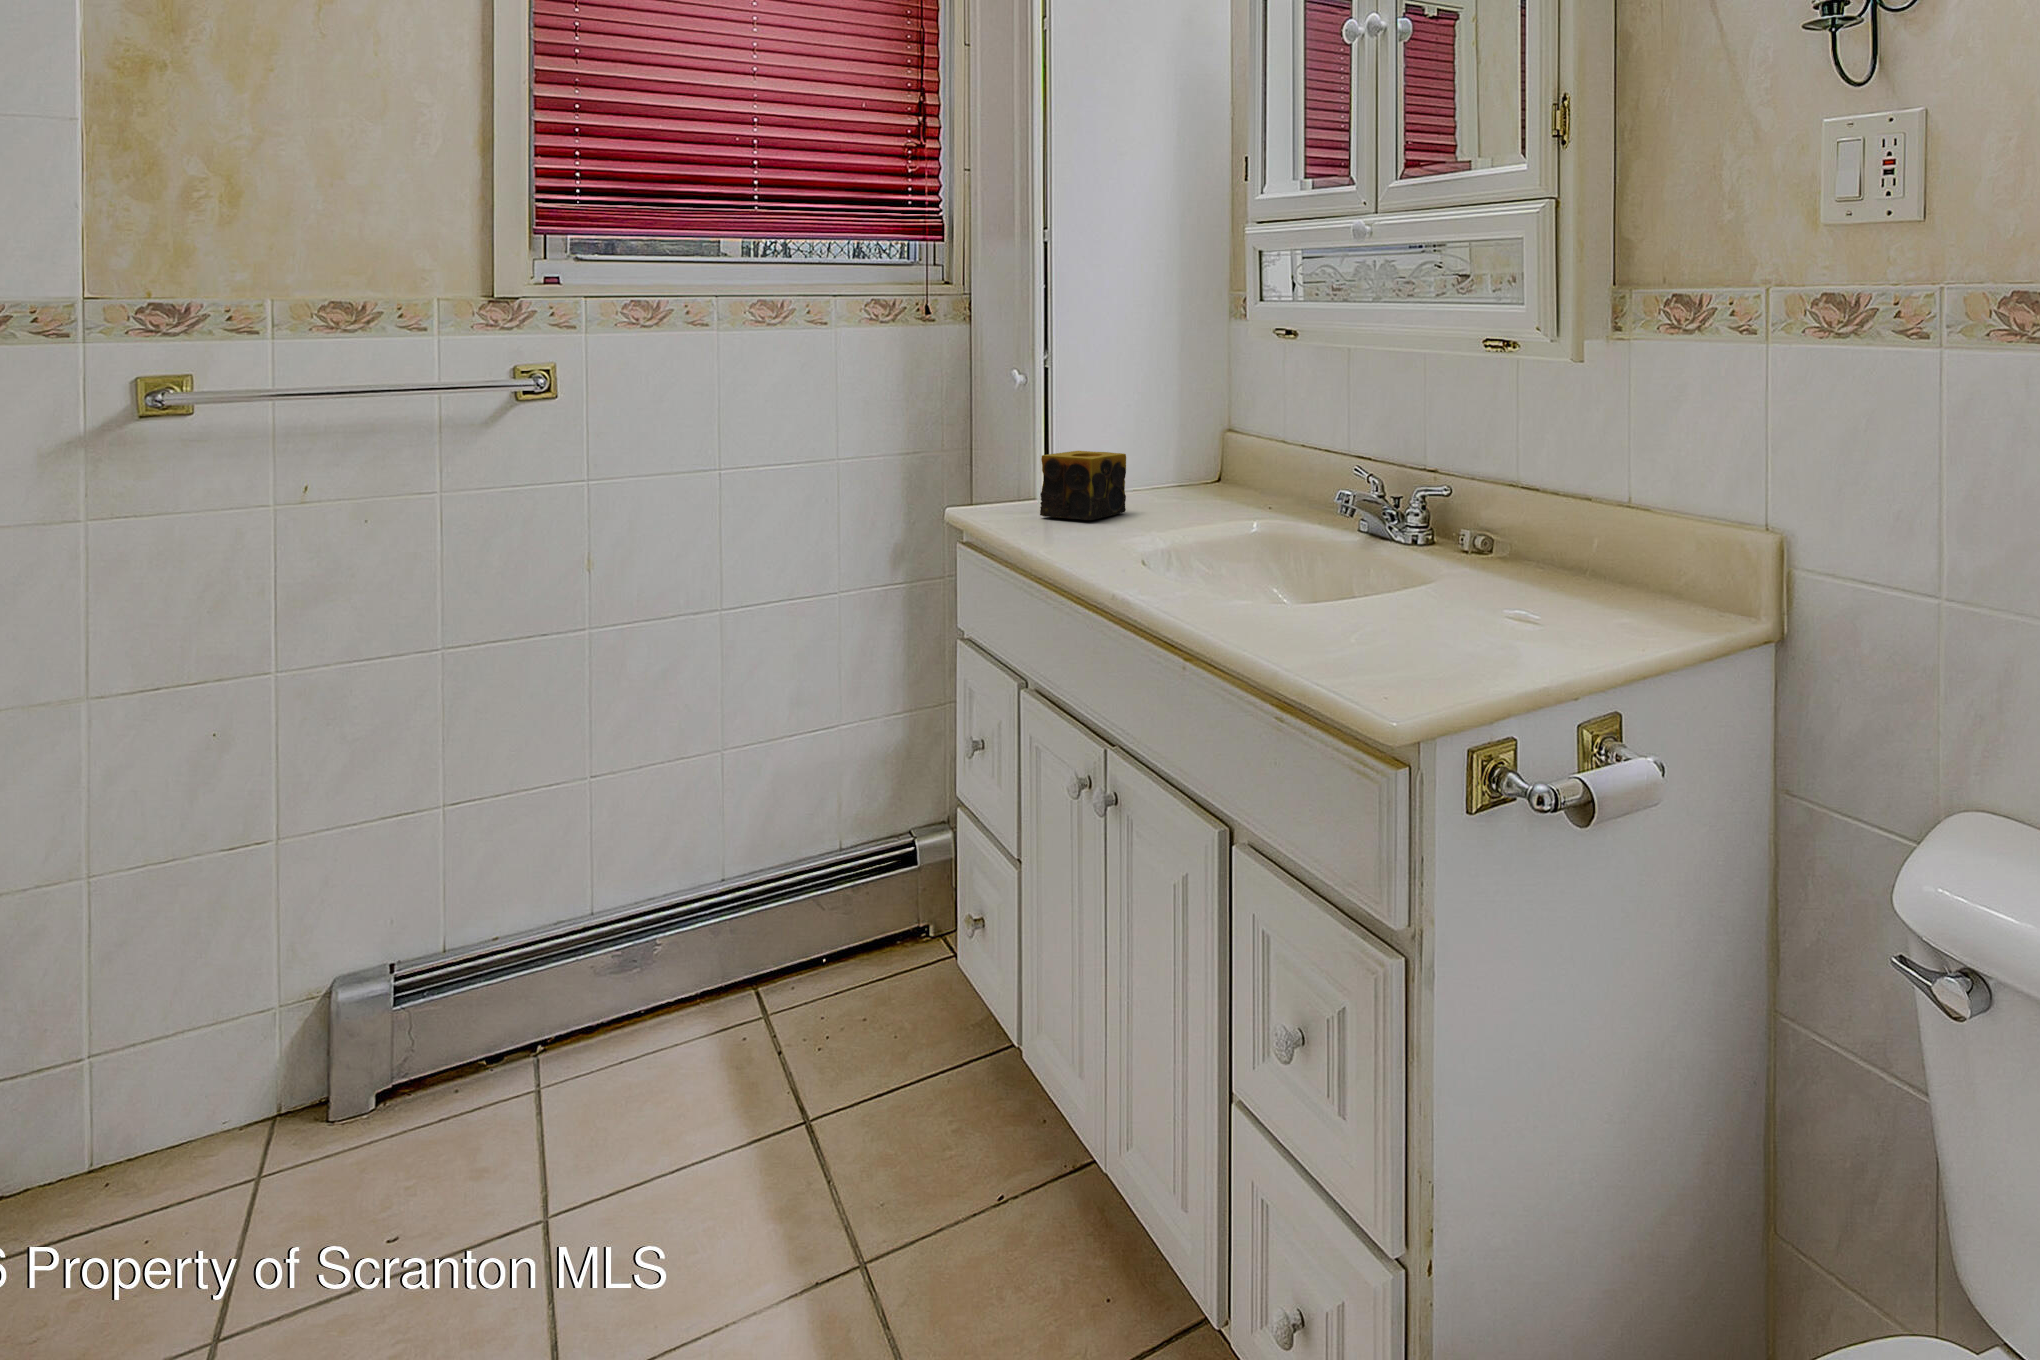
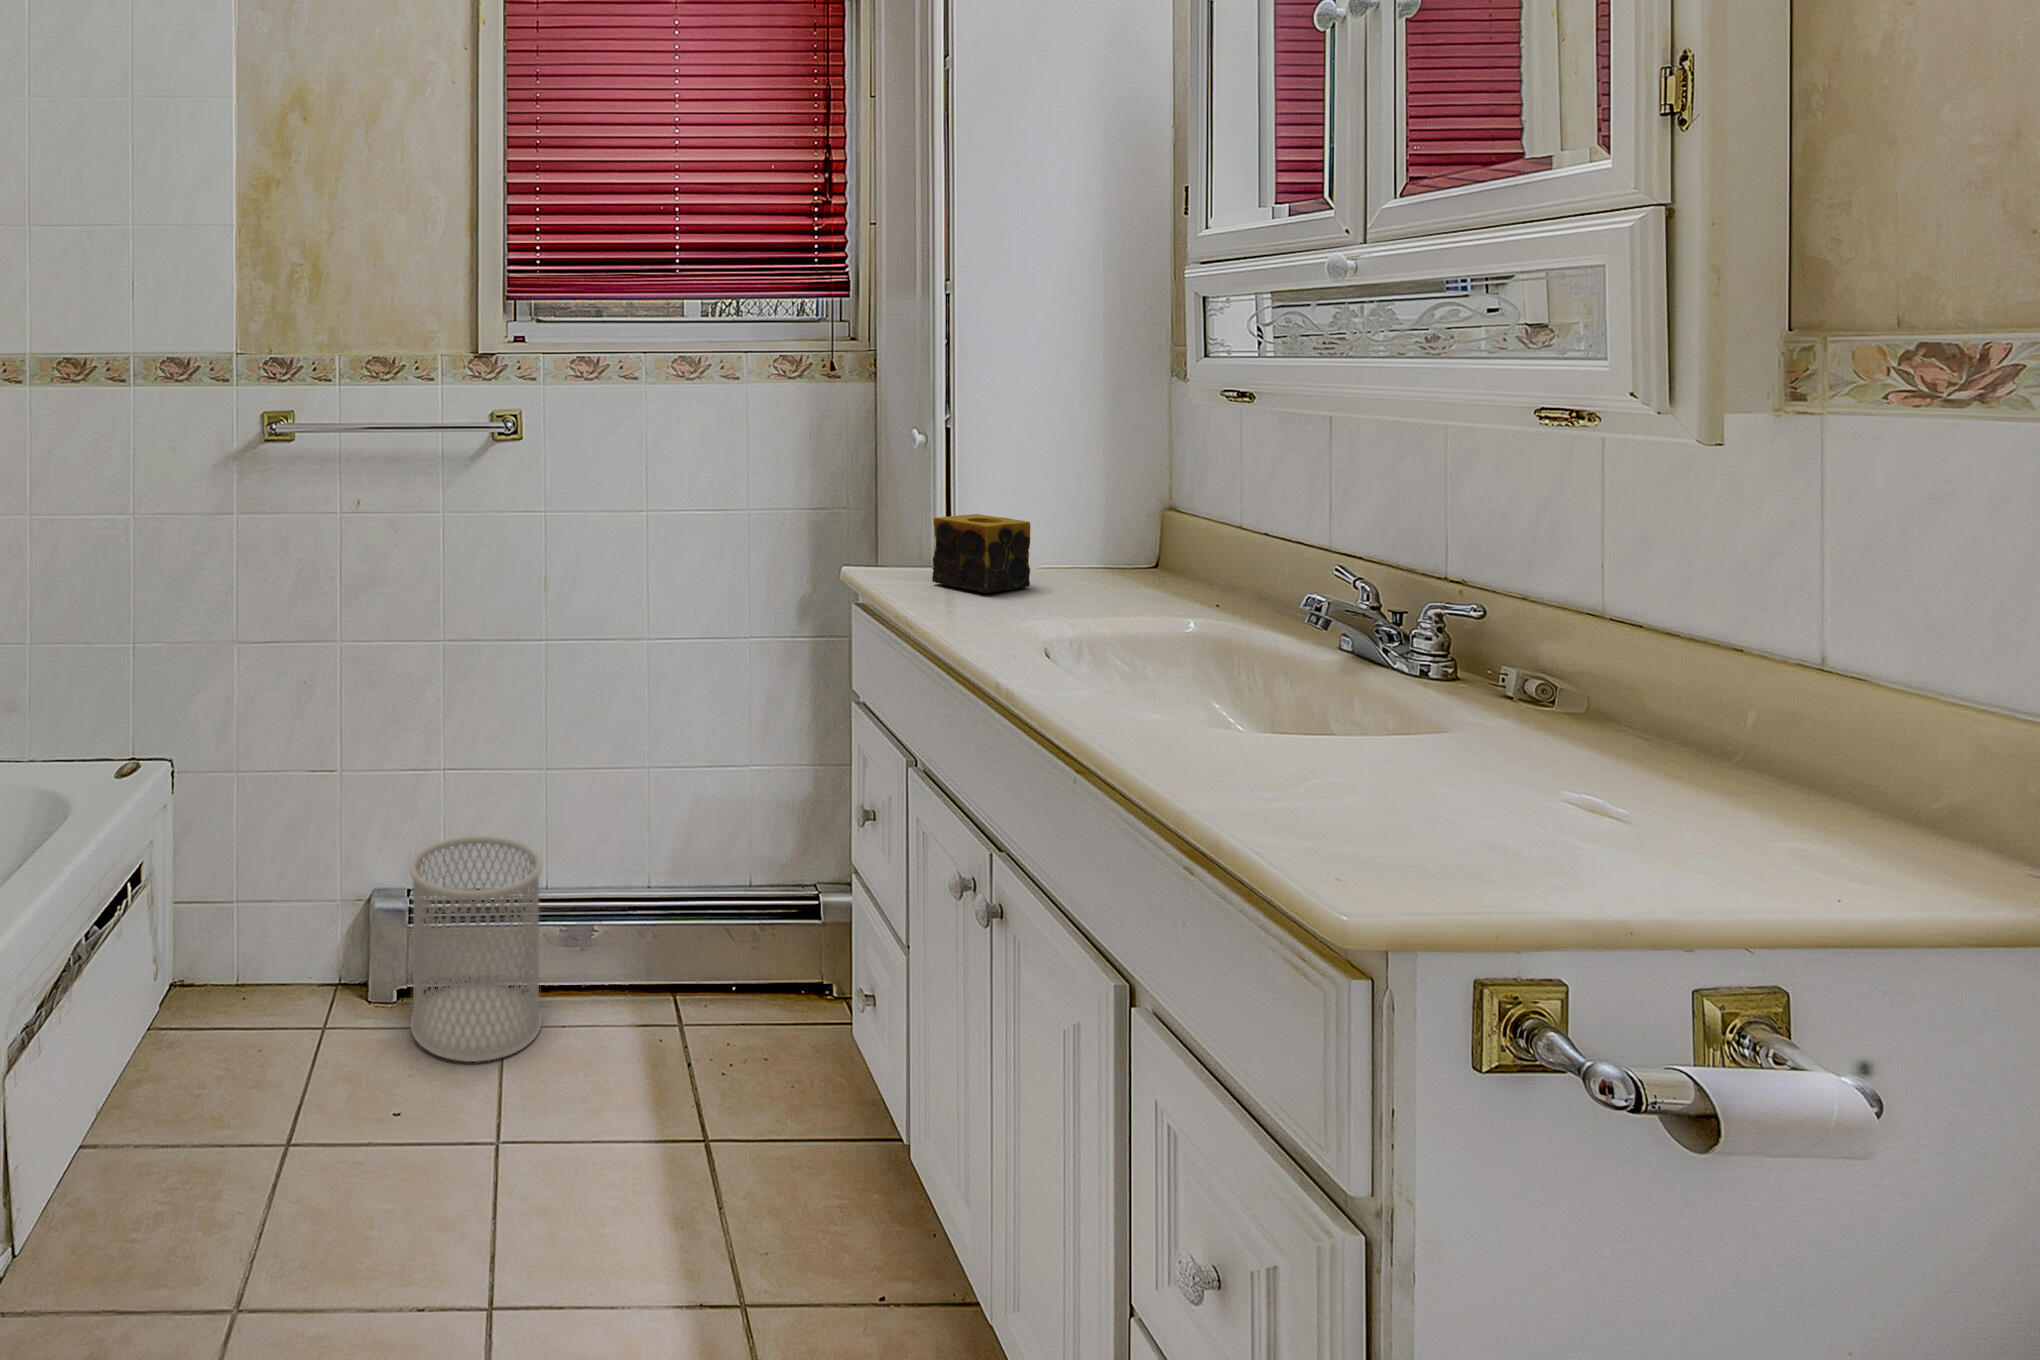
wastebasket: none [403,871,596,1146] -> present [410,836,542,1062]

